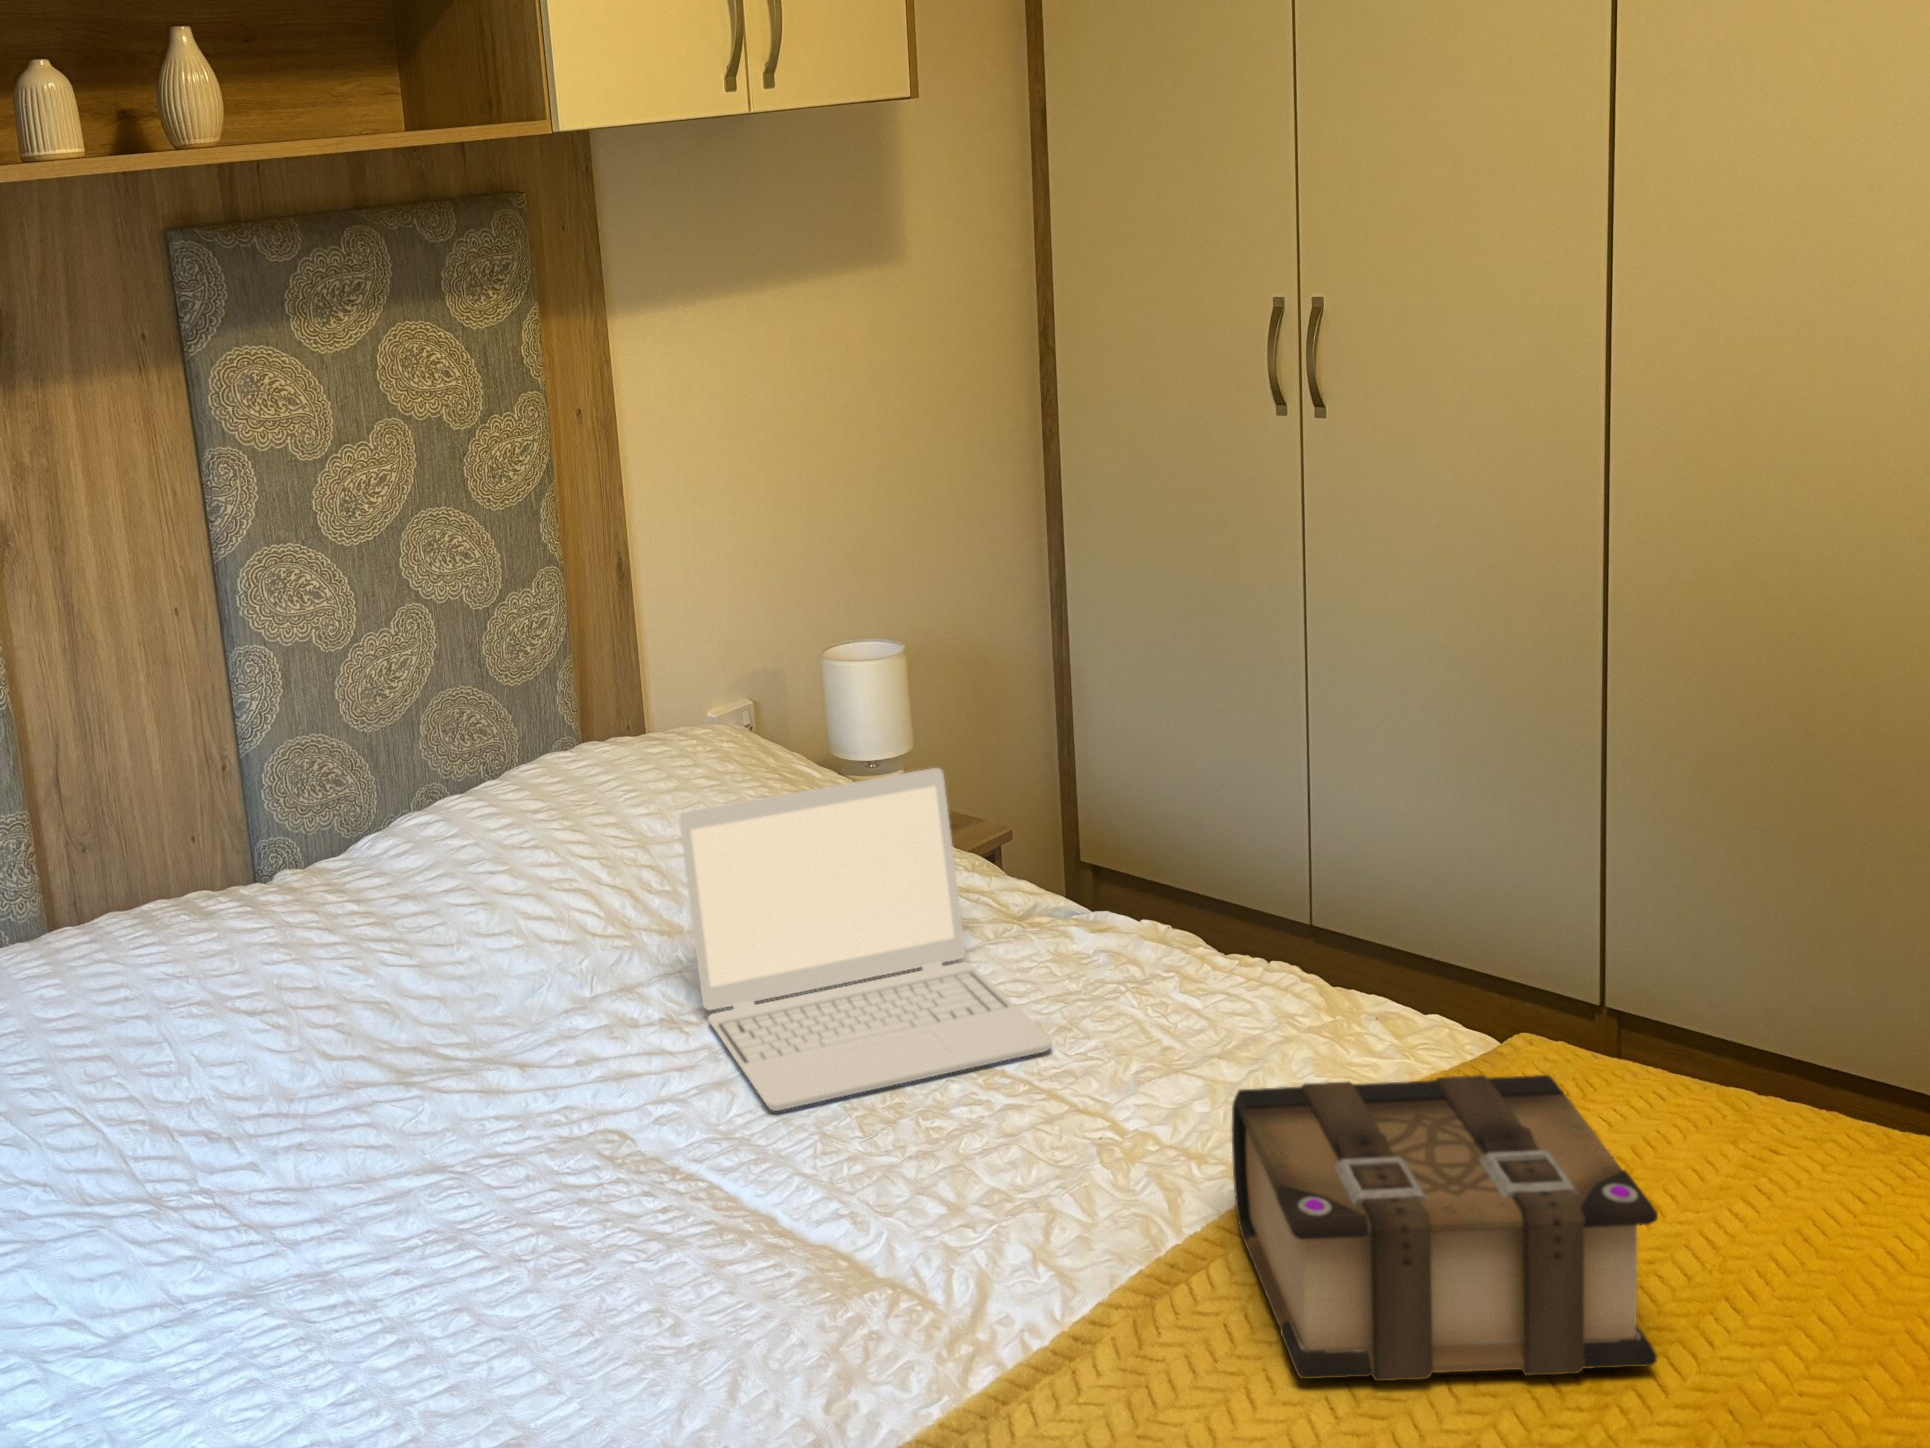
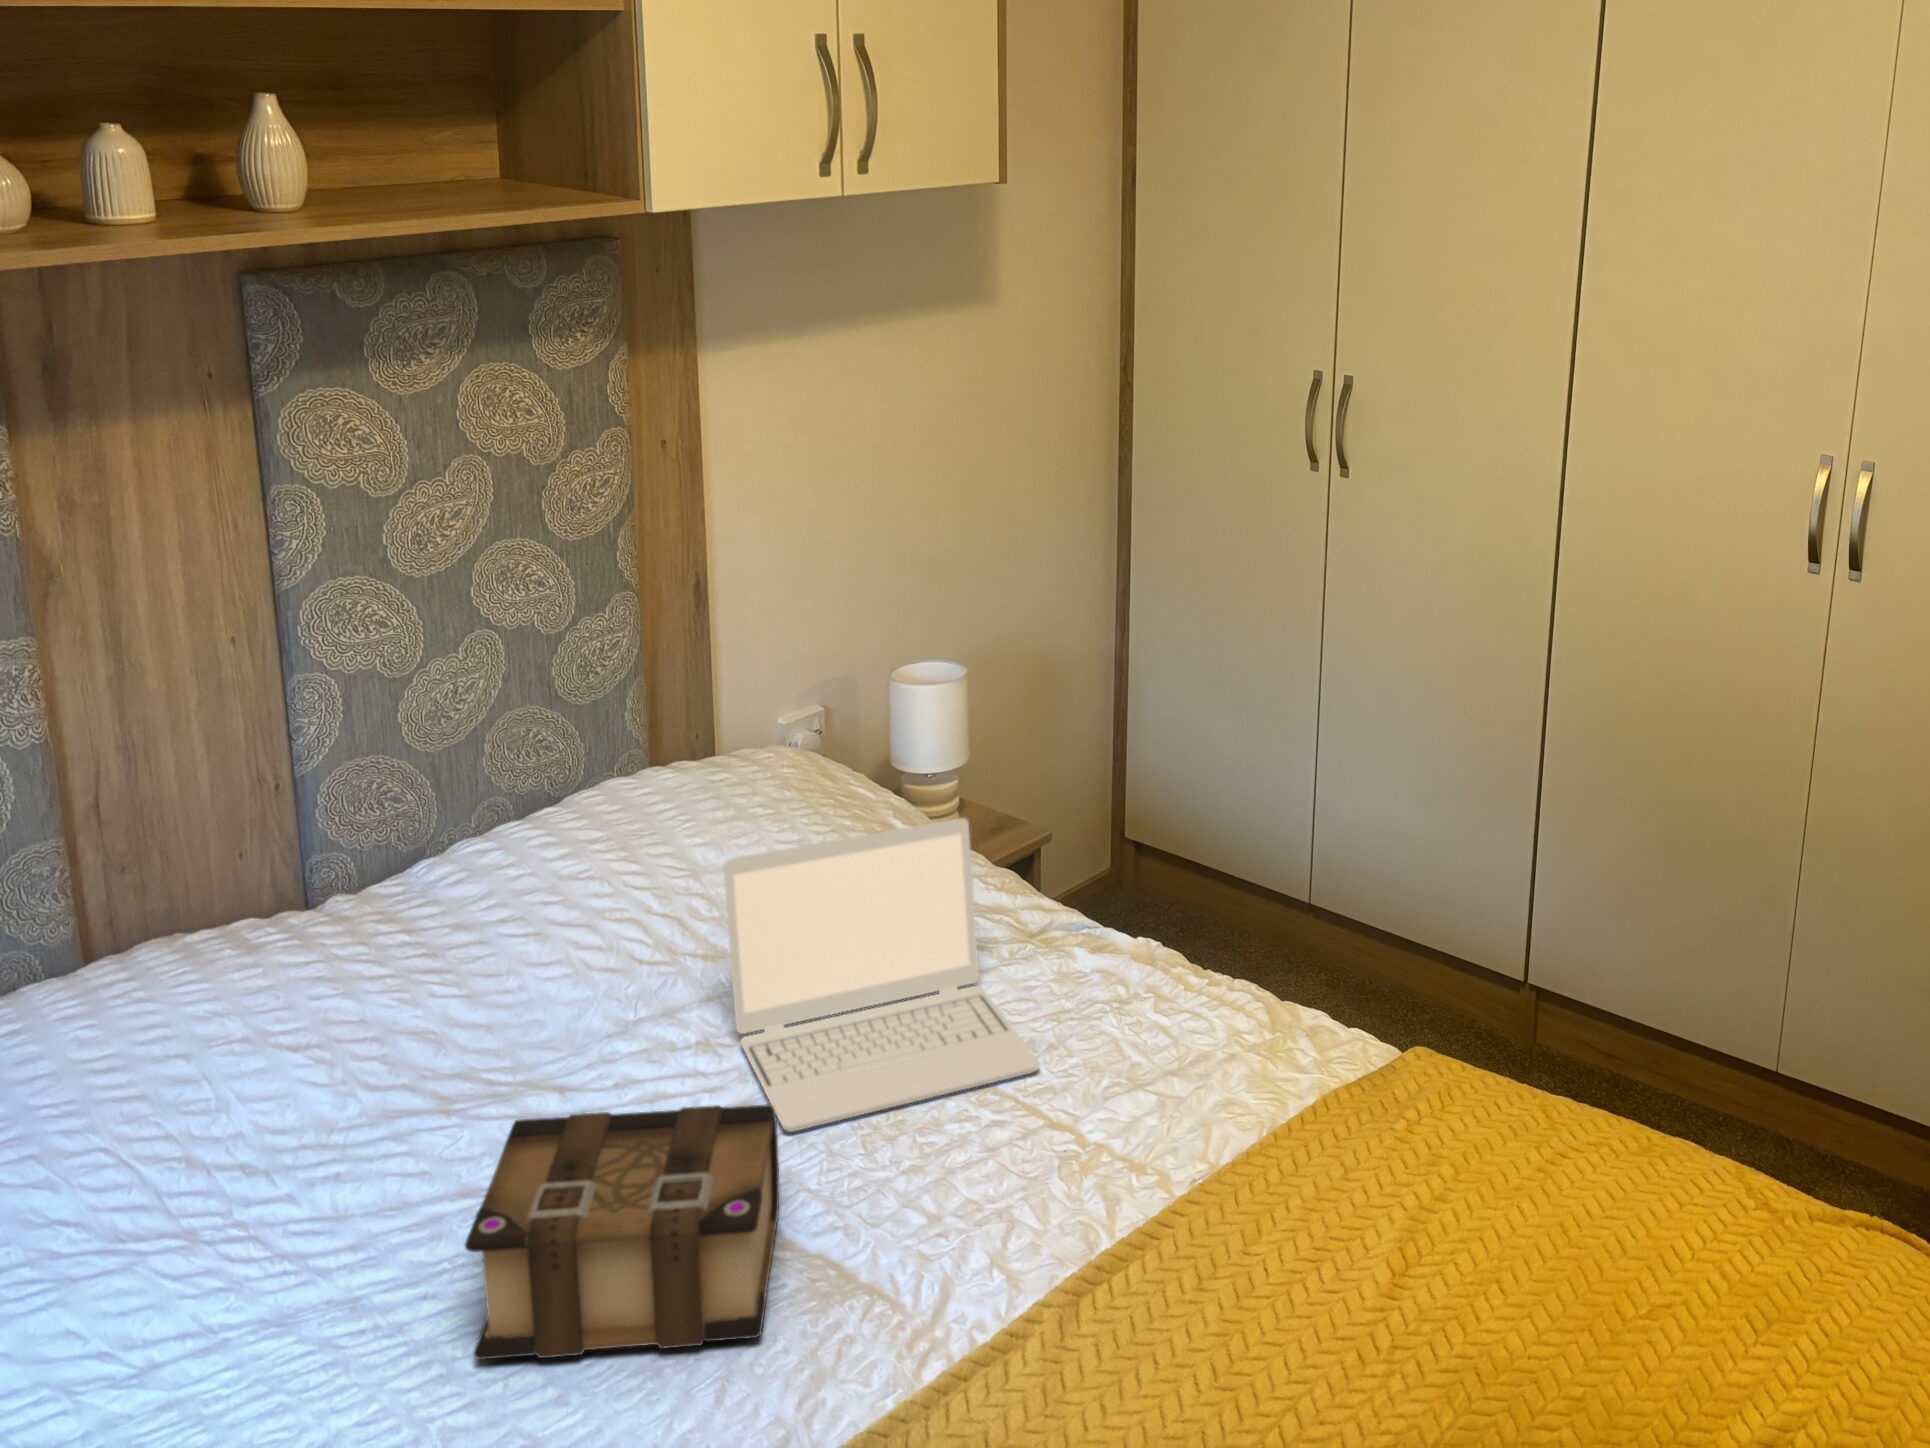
book: present [1232,1075,1658,1381] -> present [465,1104,779,1360]

